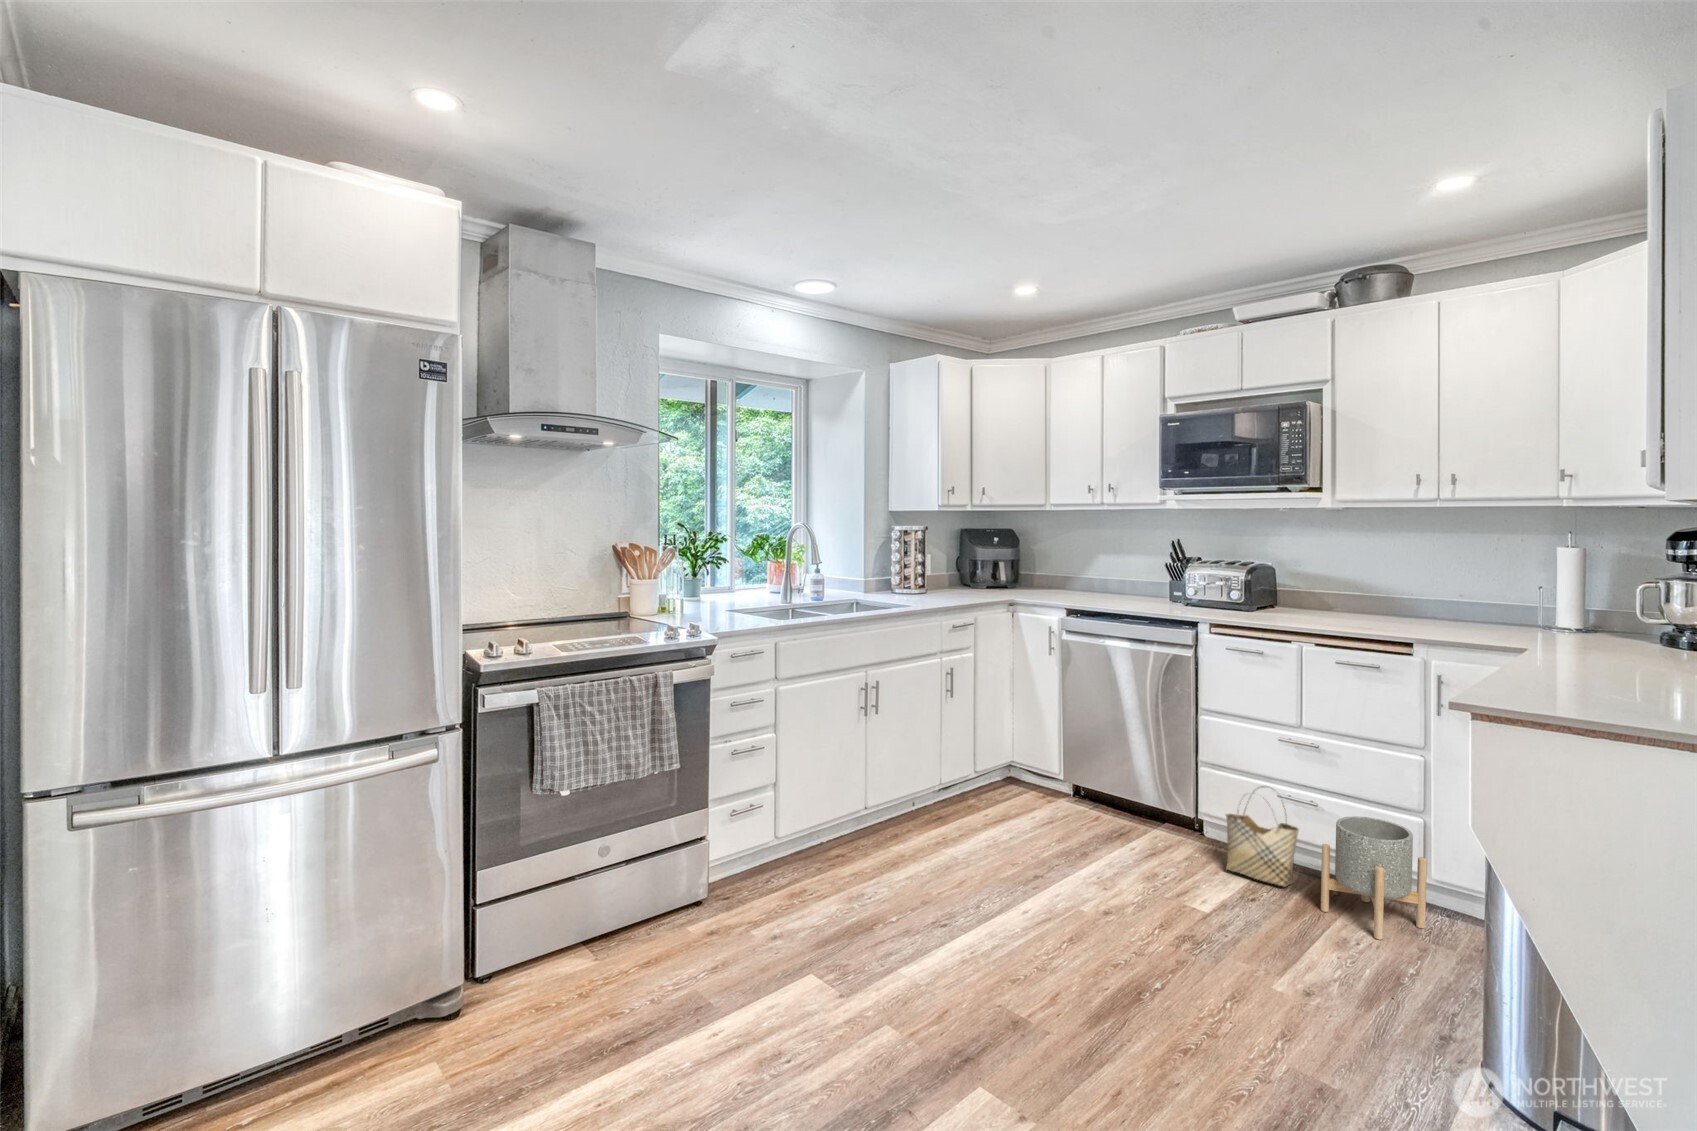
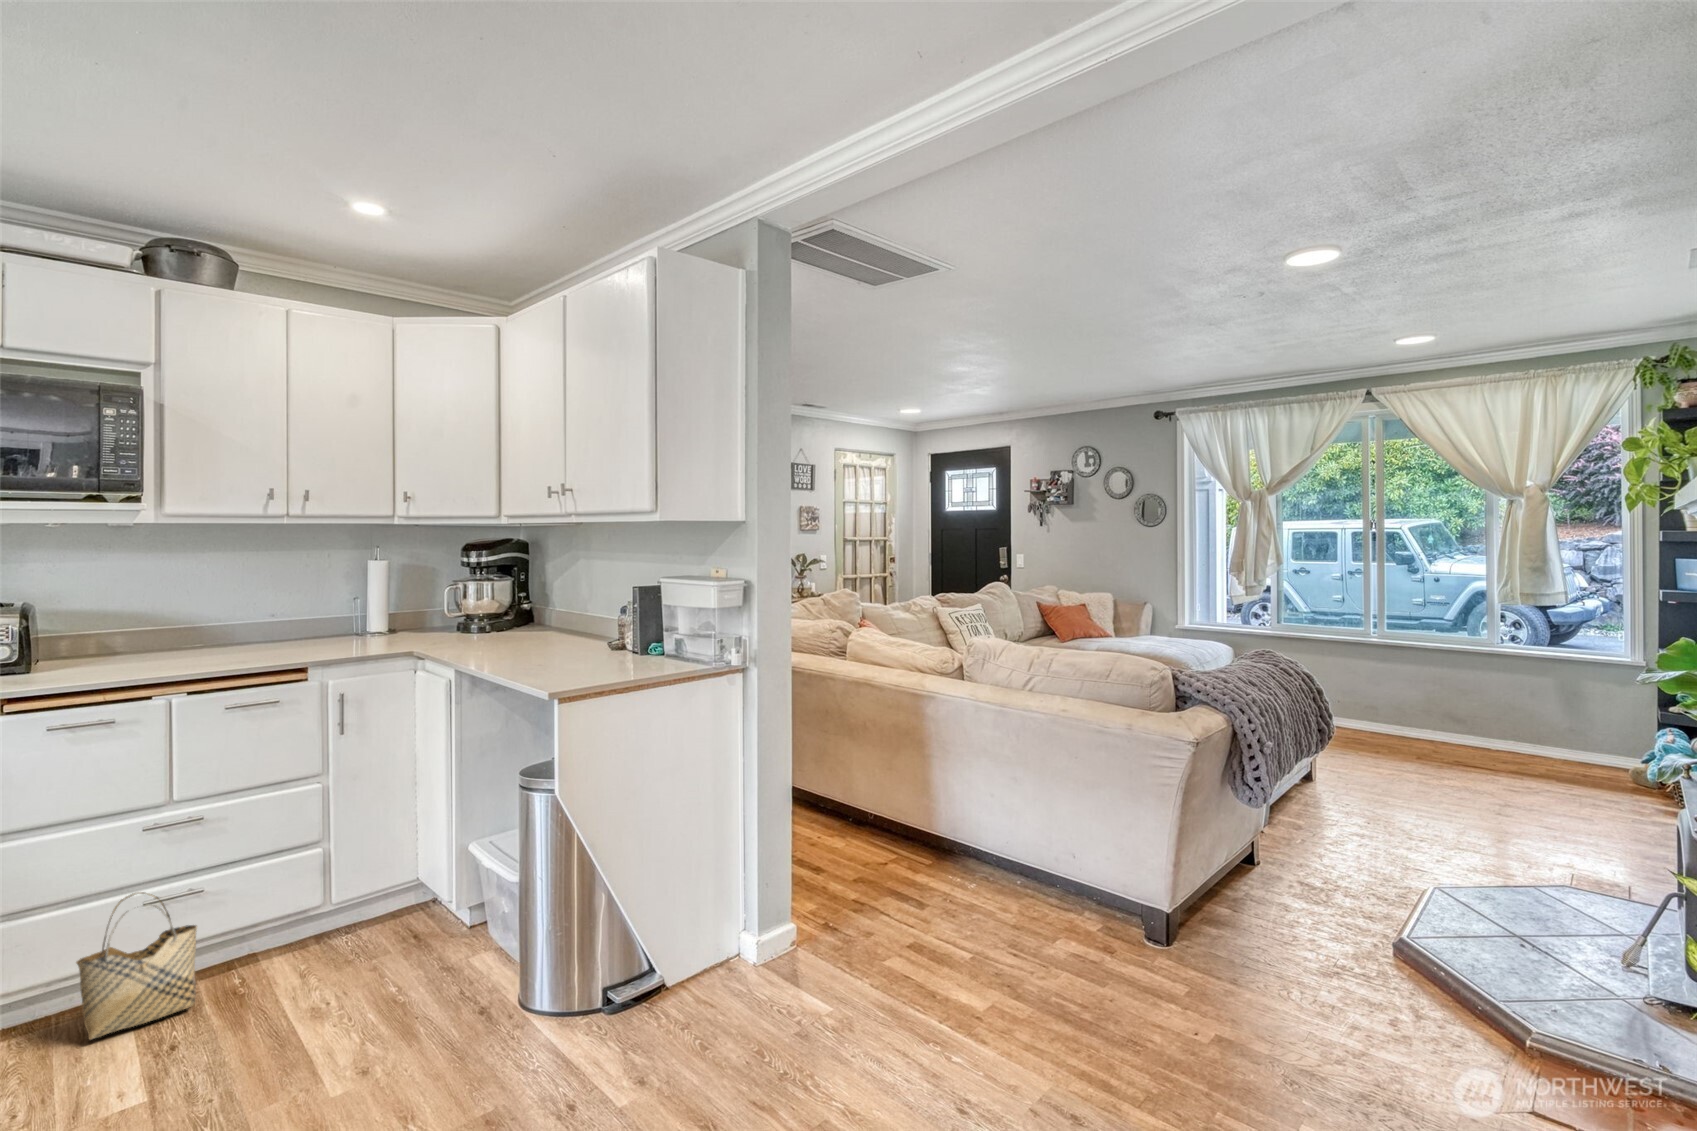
planter: present [1321,816,1427,940] -> none [254,859,359,1000]

